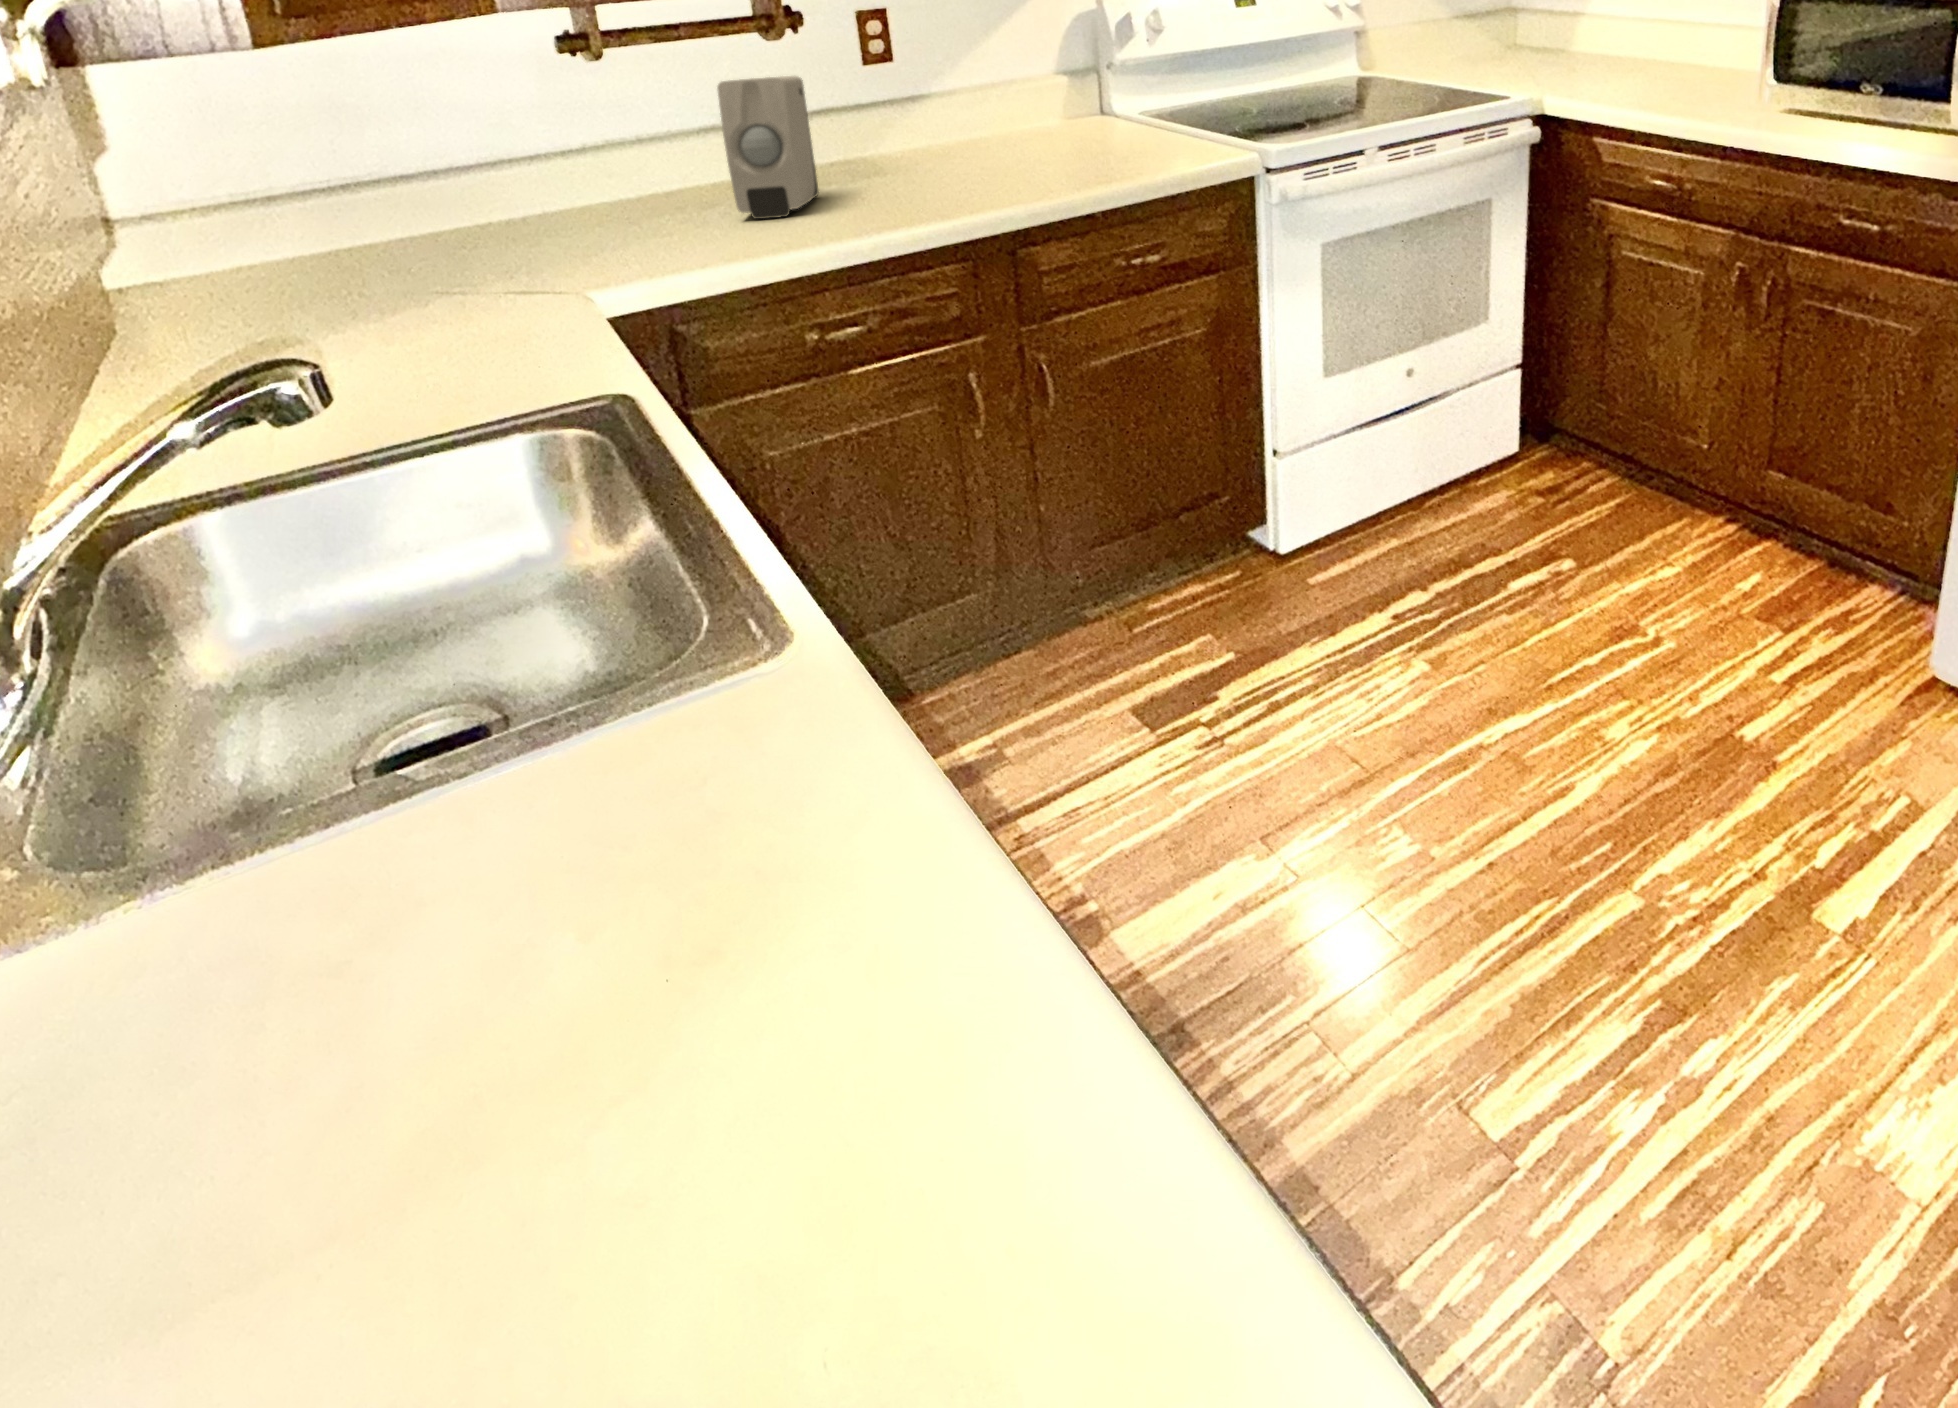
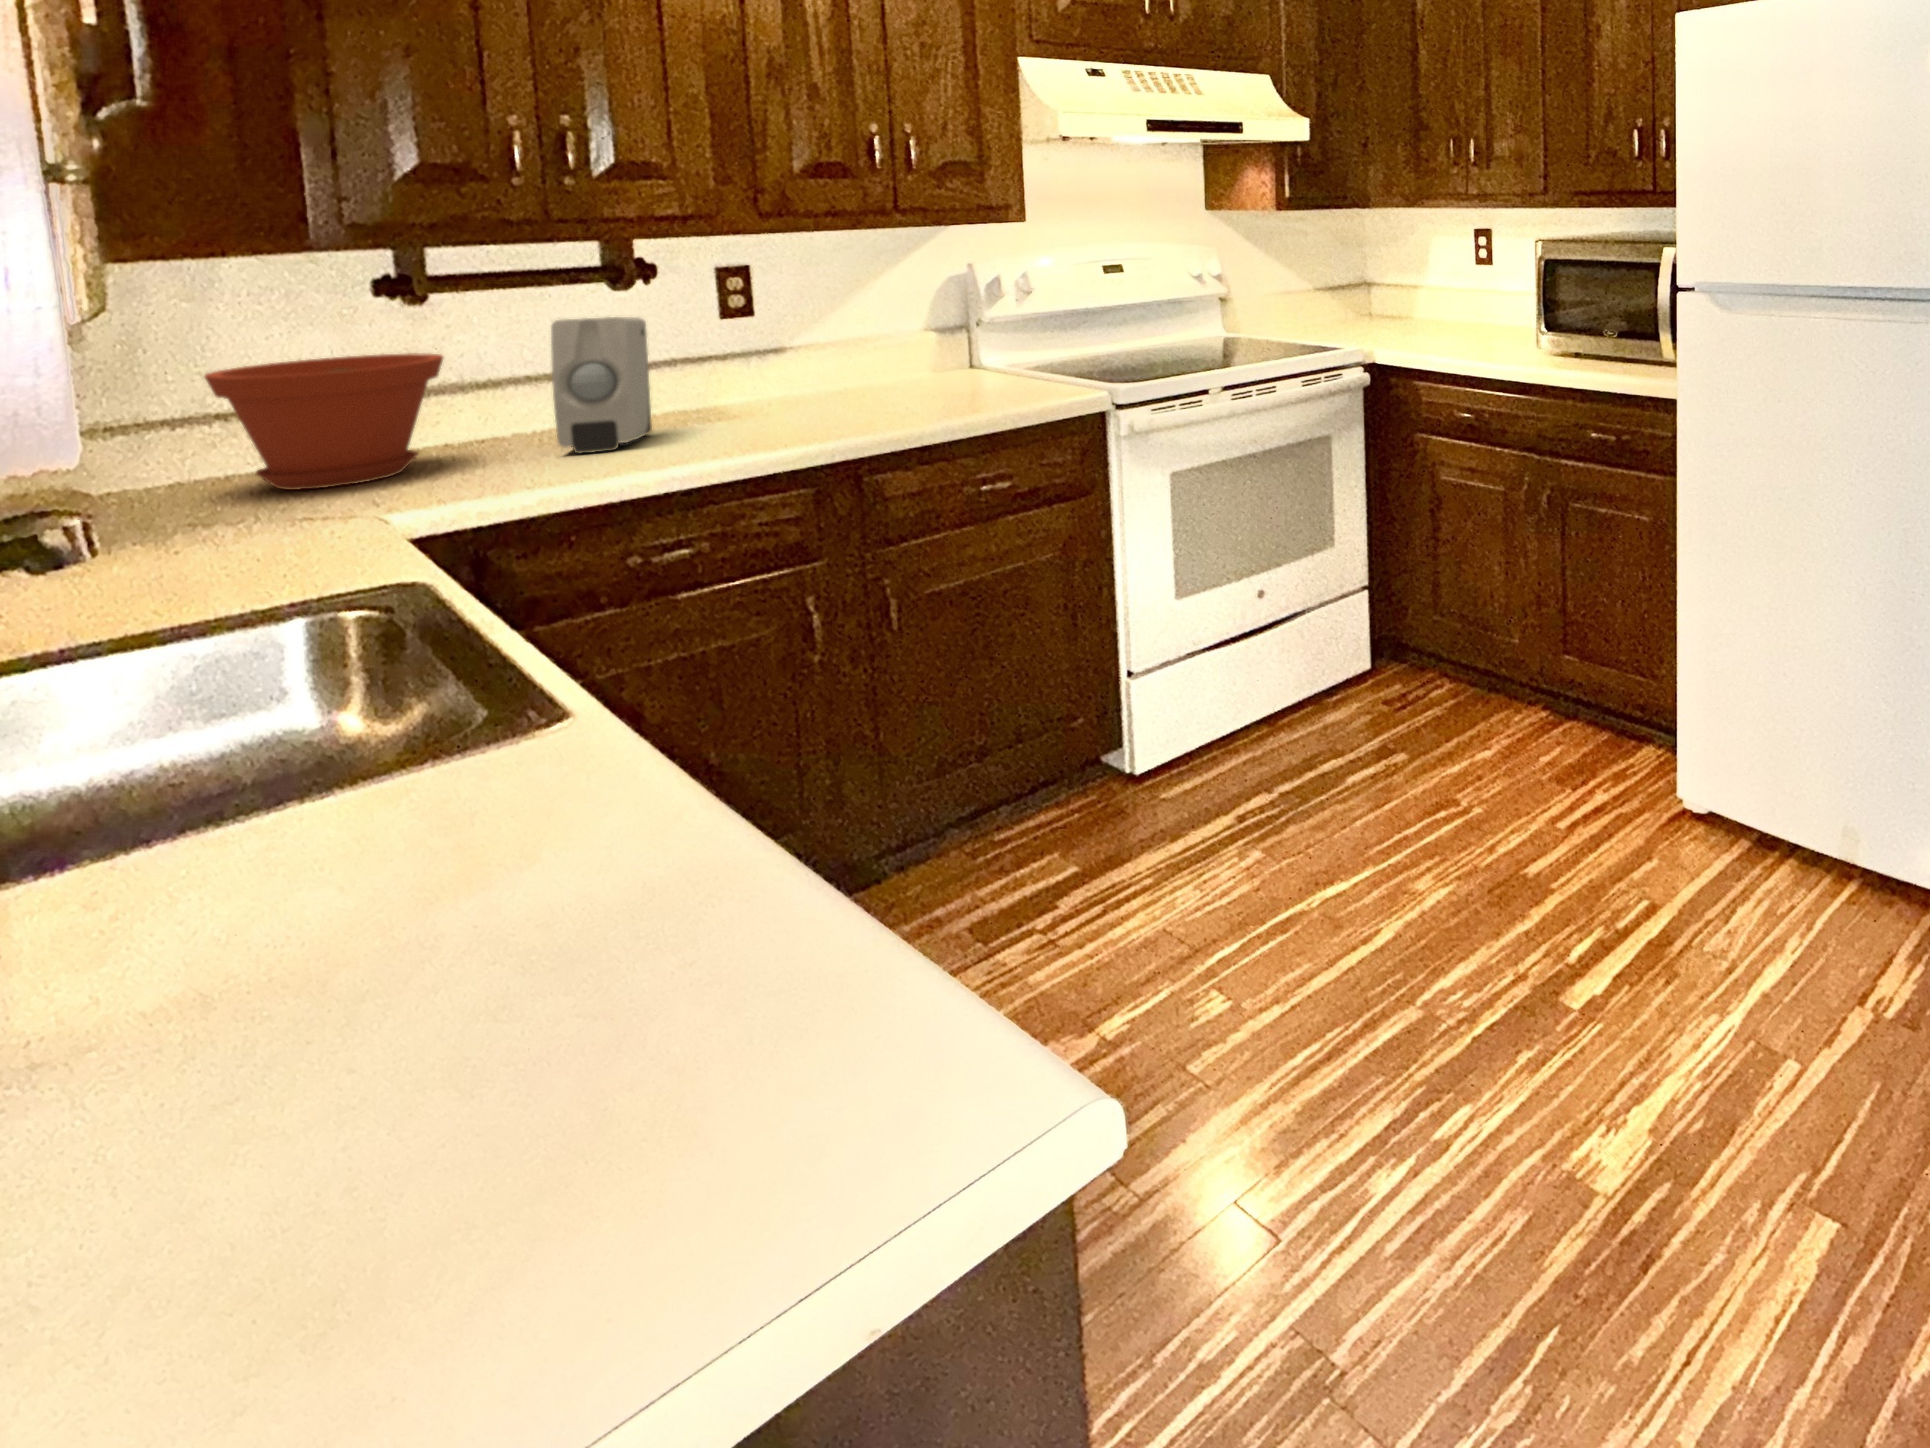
plant pot: none [435,114,630,251] -> present [205,353,443,490]

